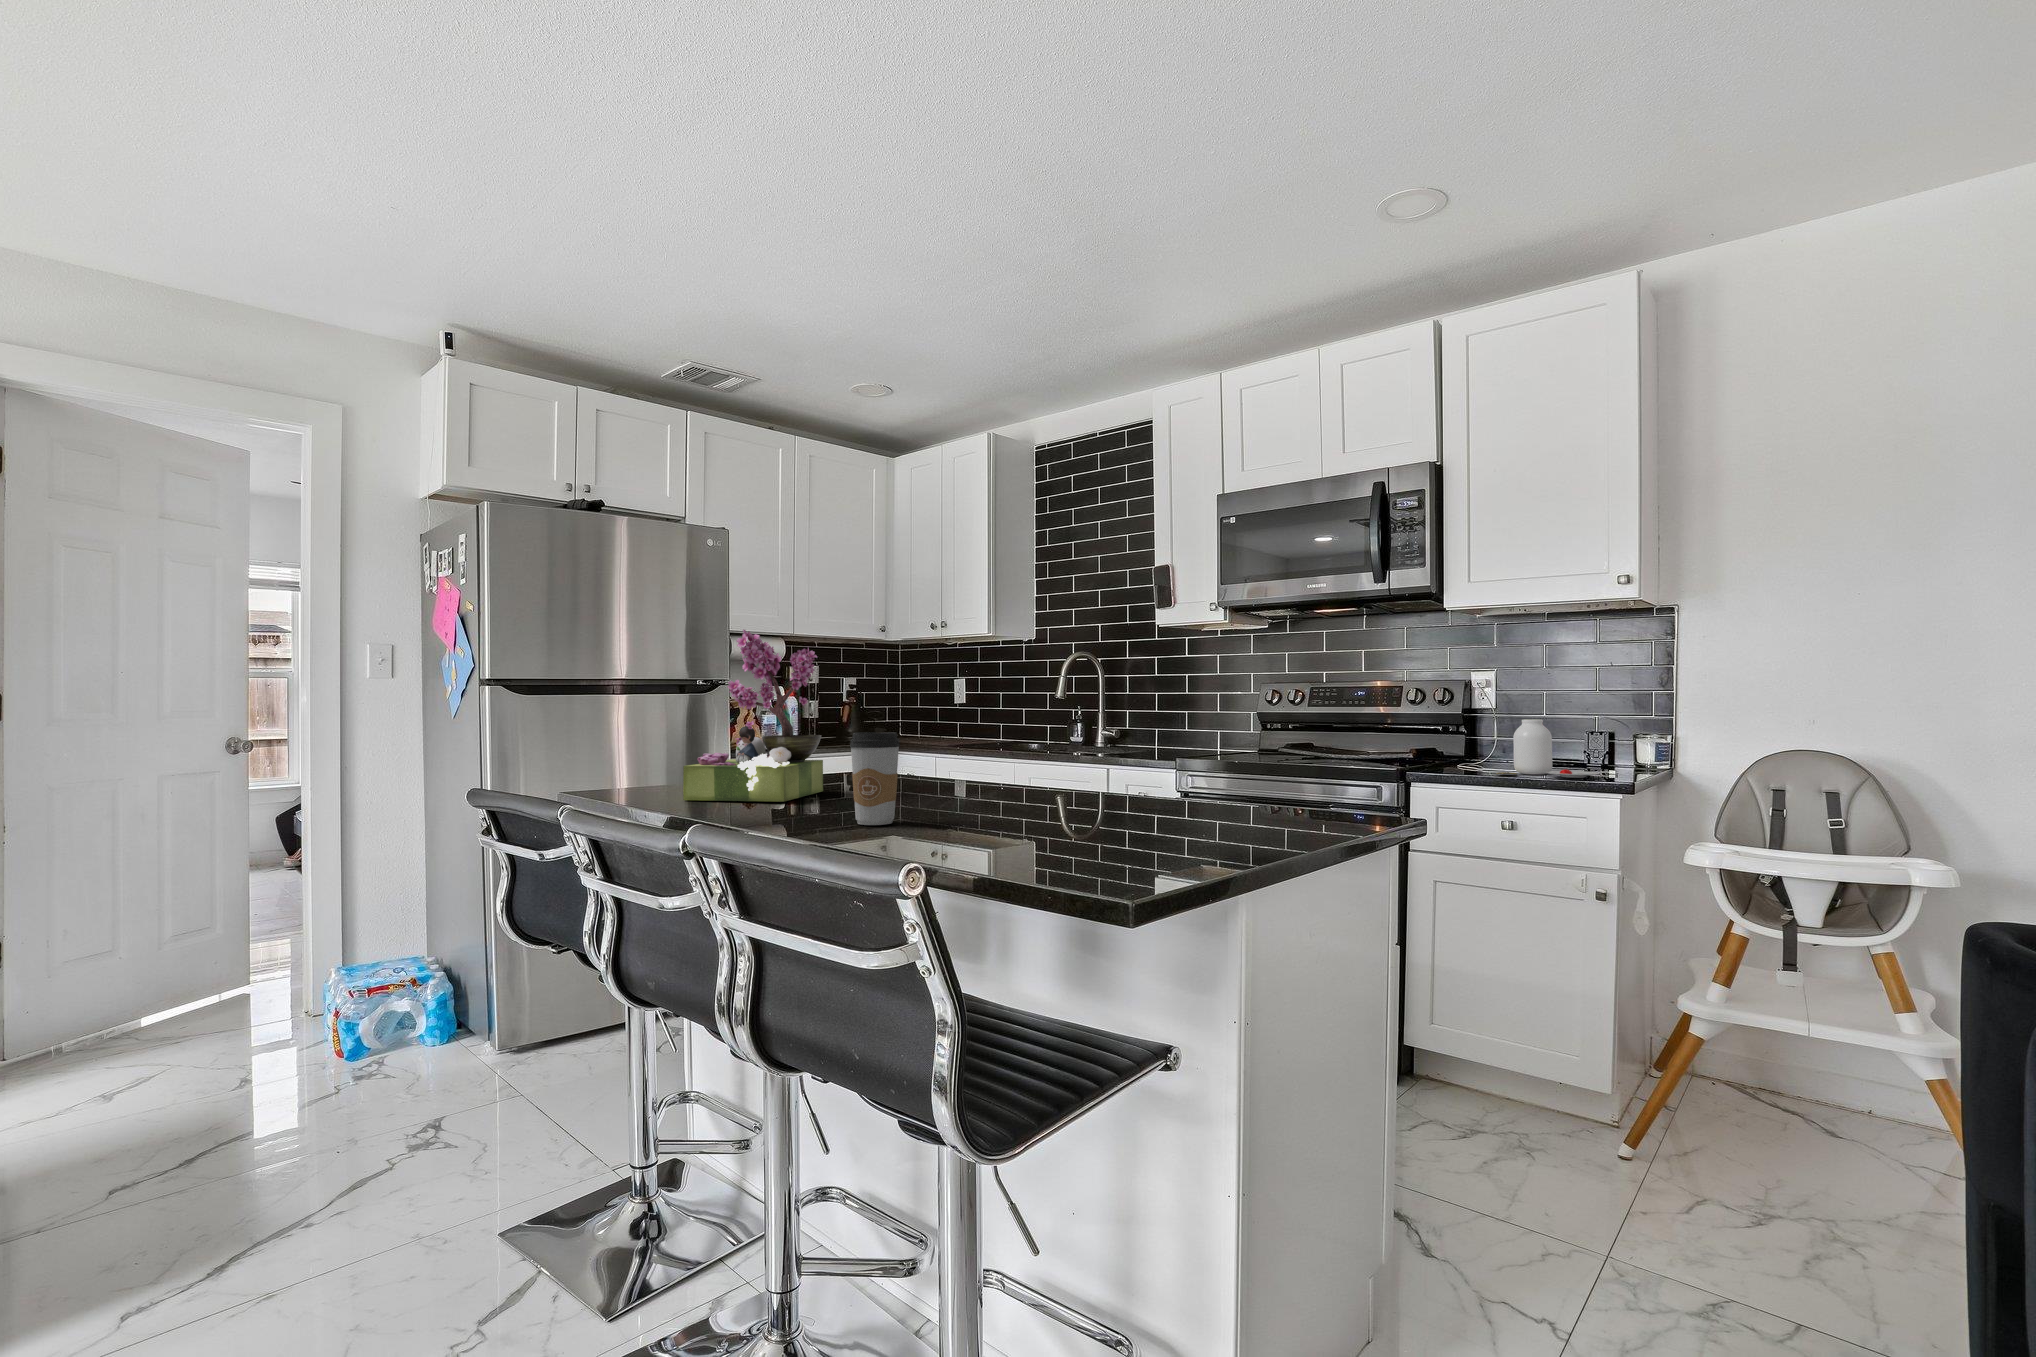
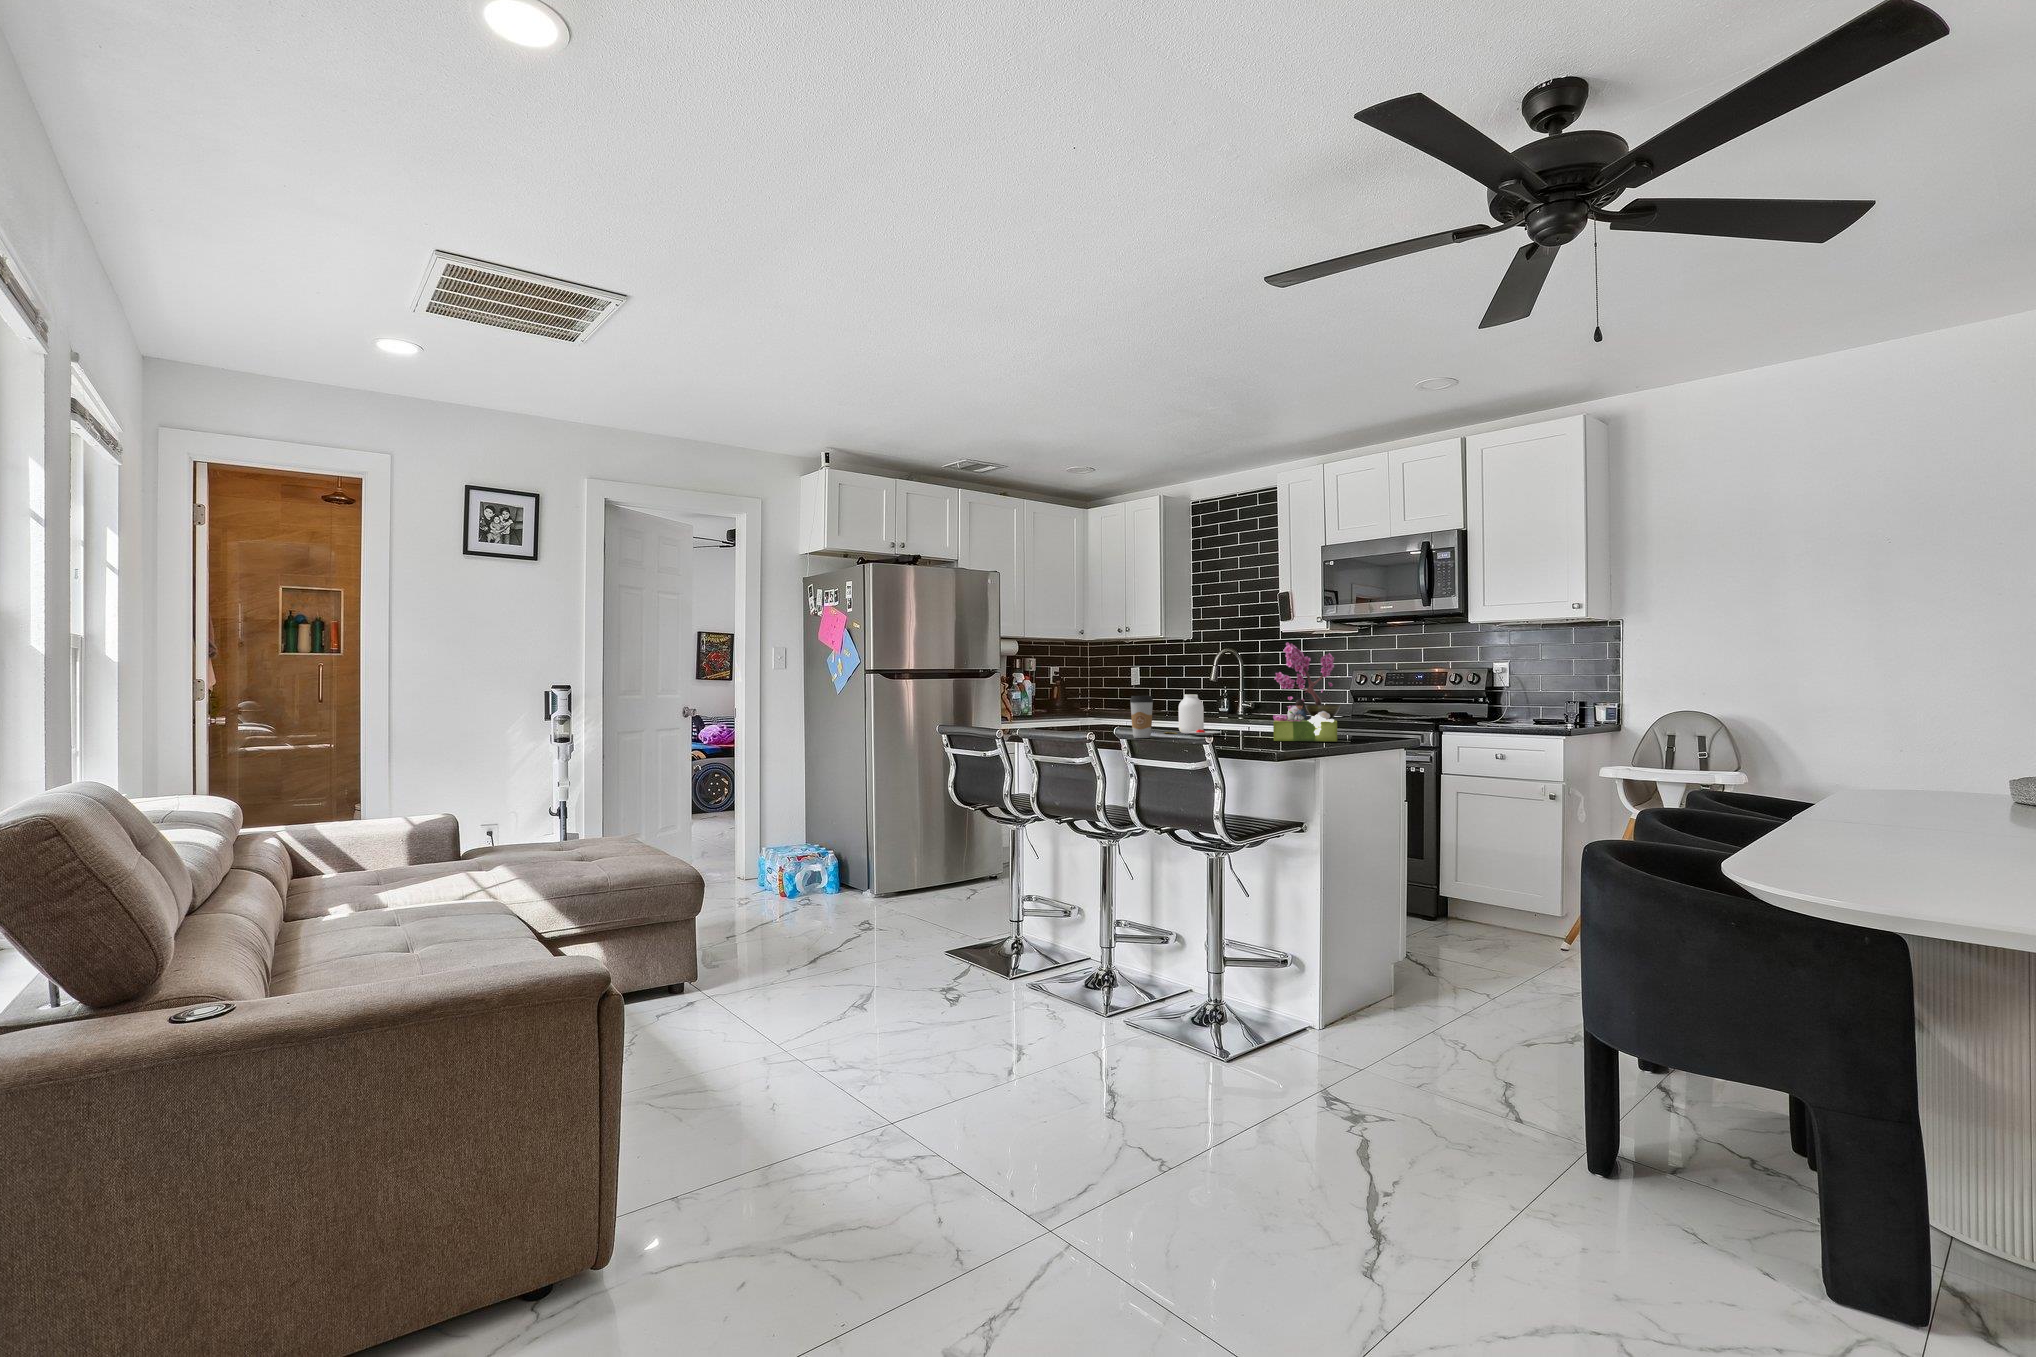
flower arrangement: present [683,630,823,802] -> present [1273,642,1341,742]
jar: present [1496,719,1600,778] -> present [1164,694,1220,735]

